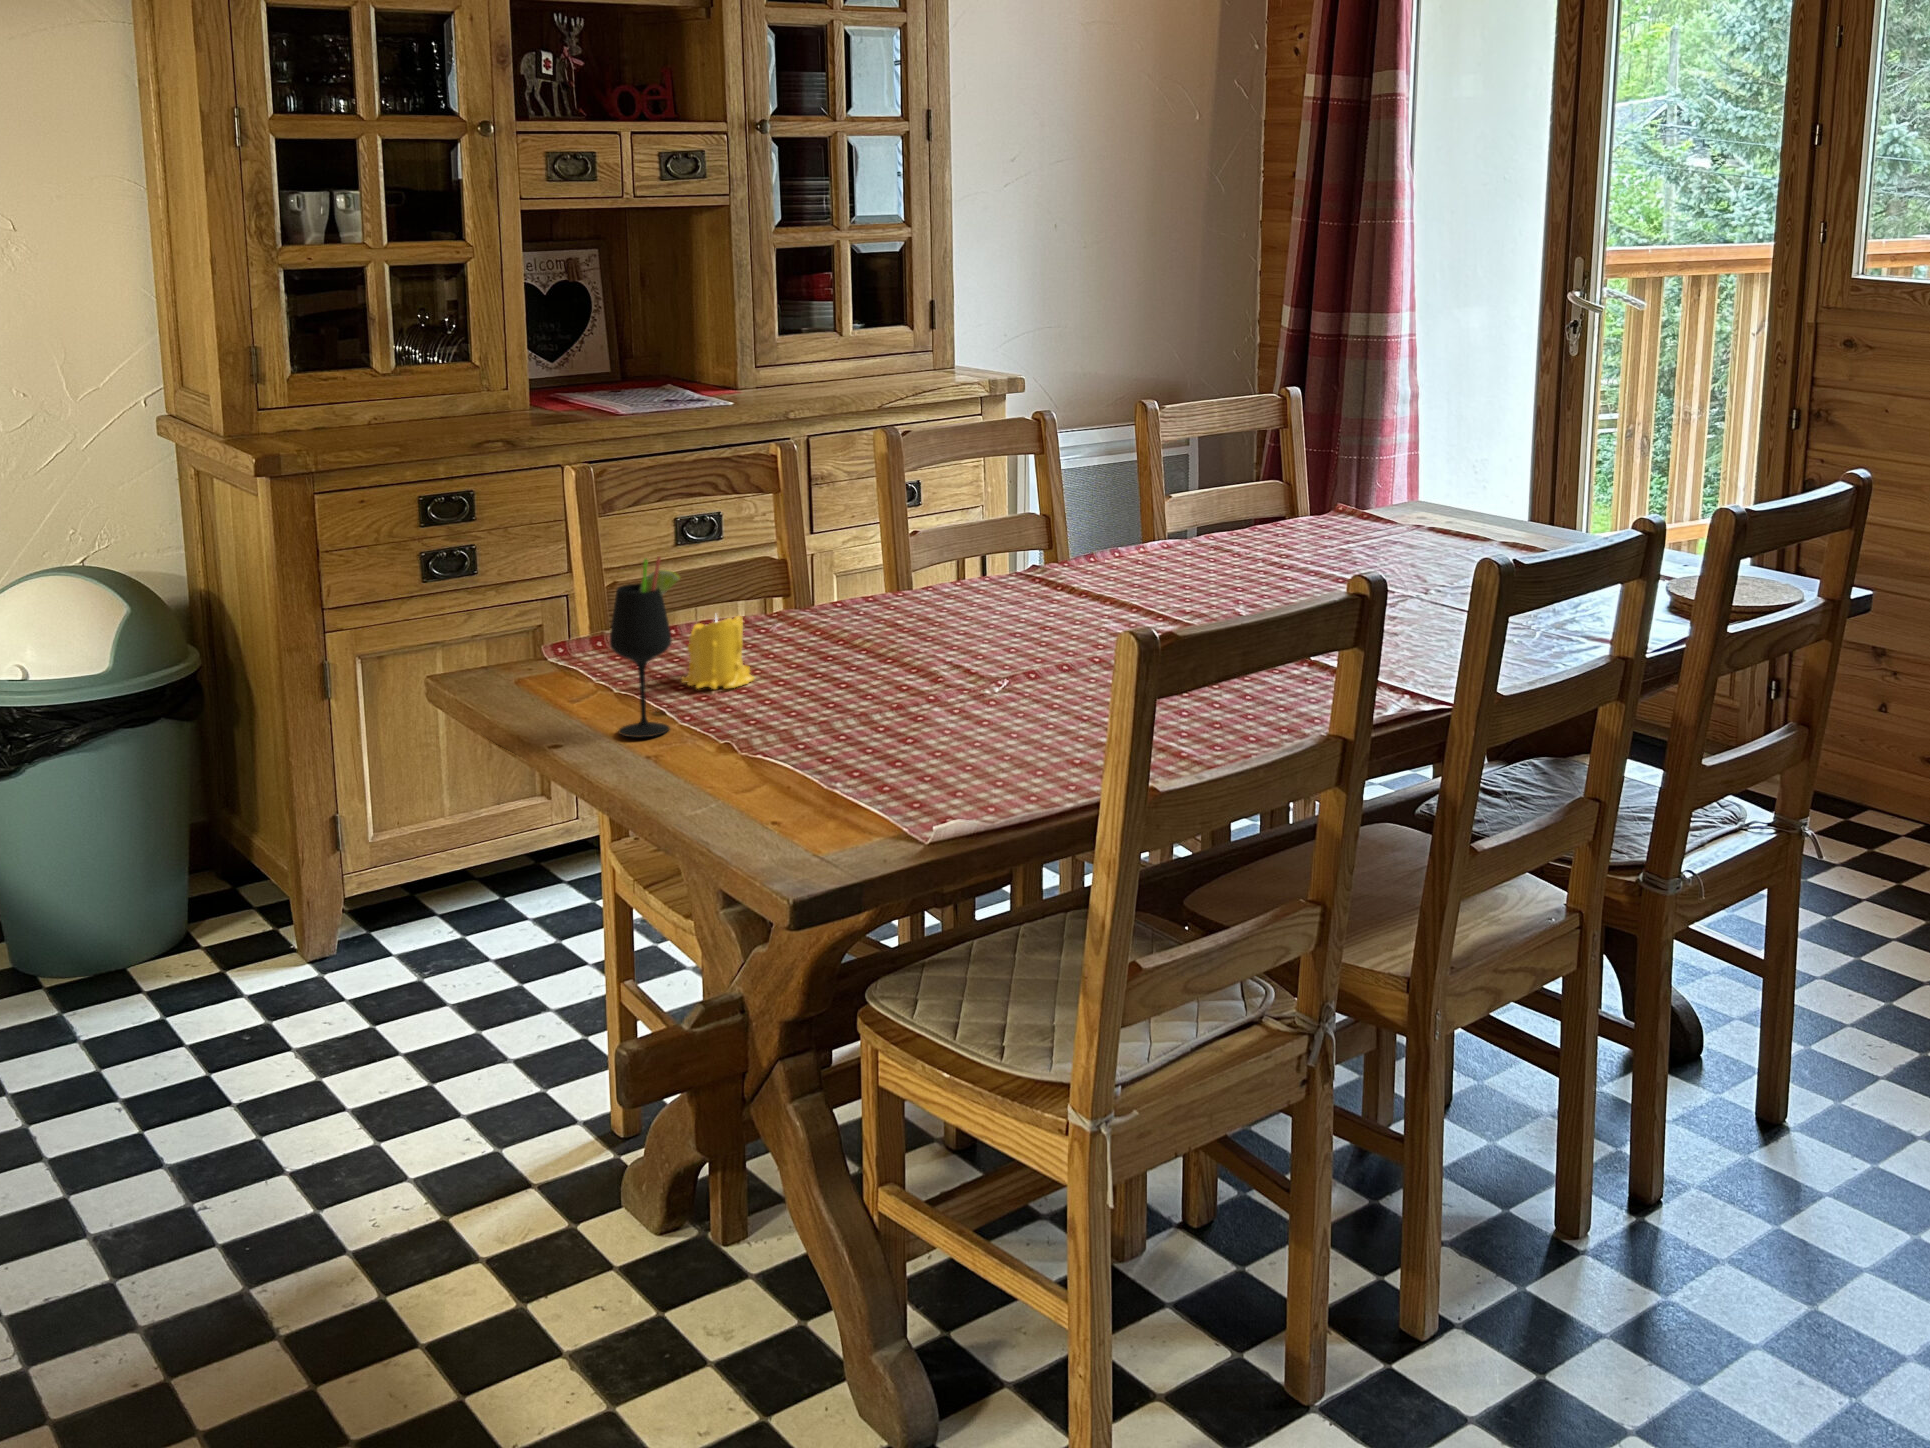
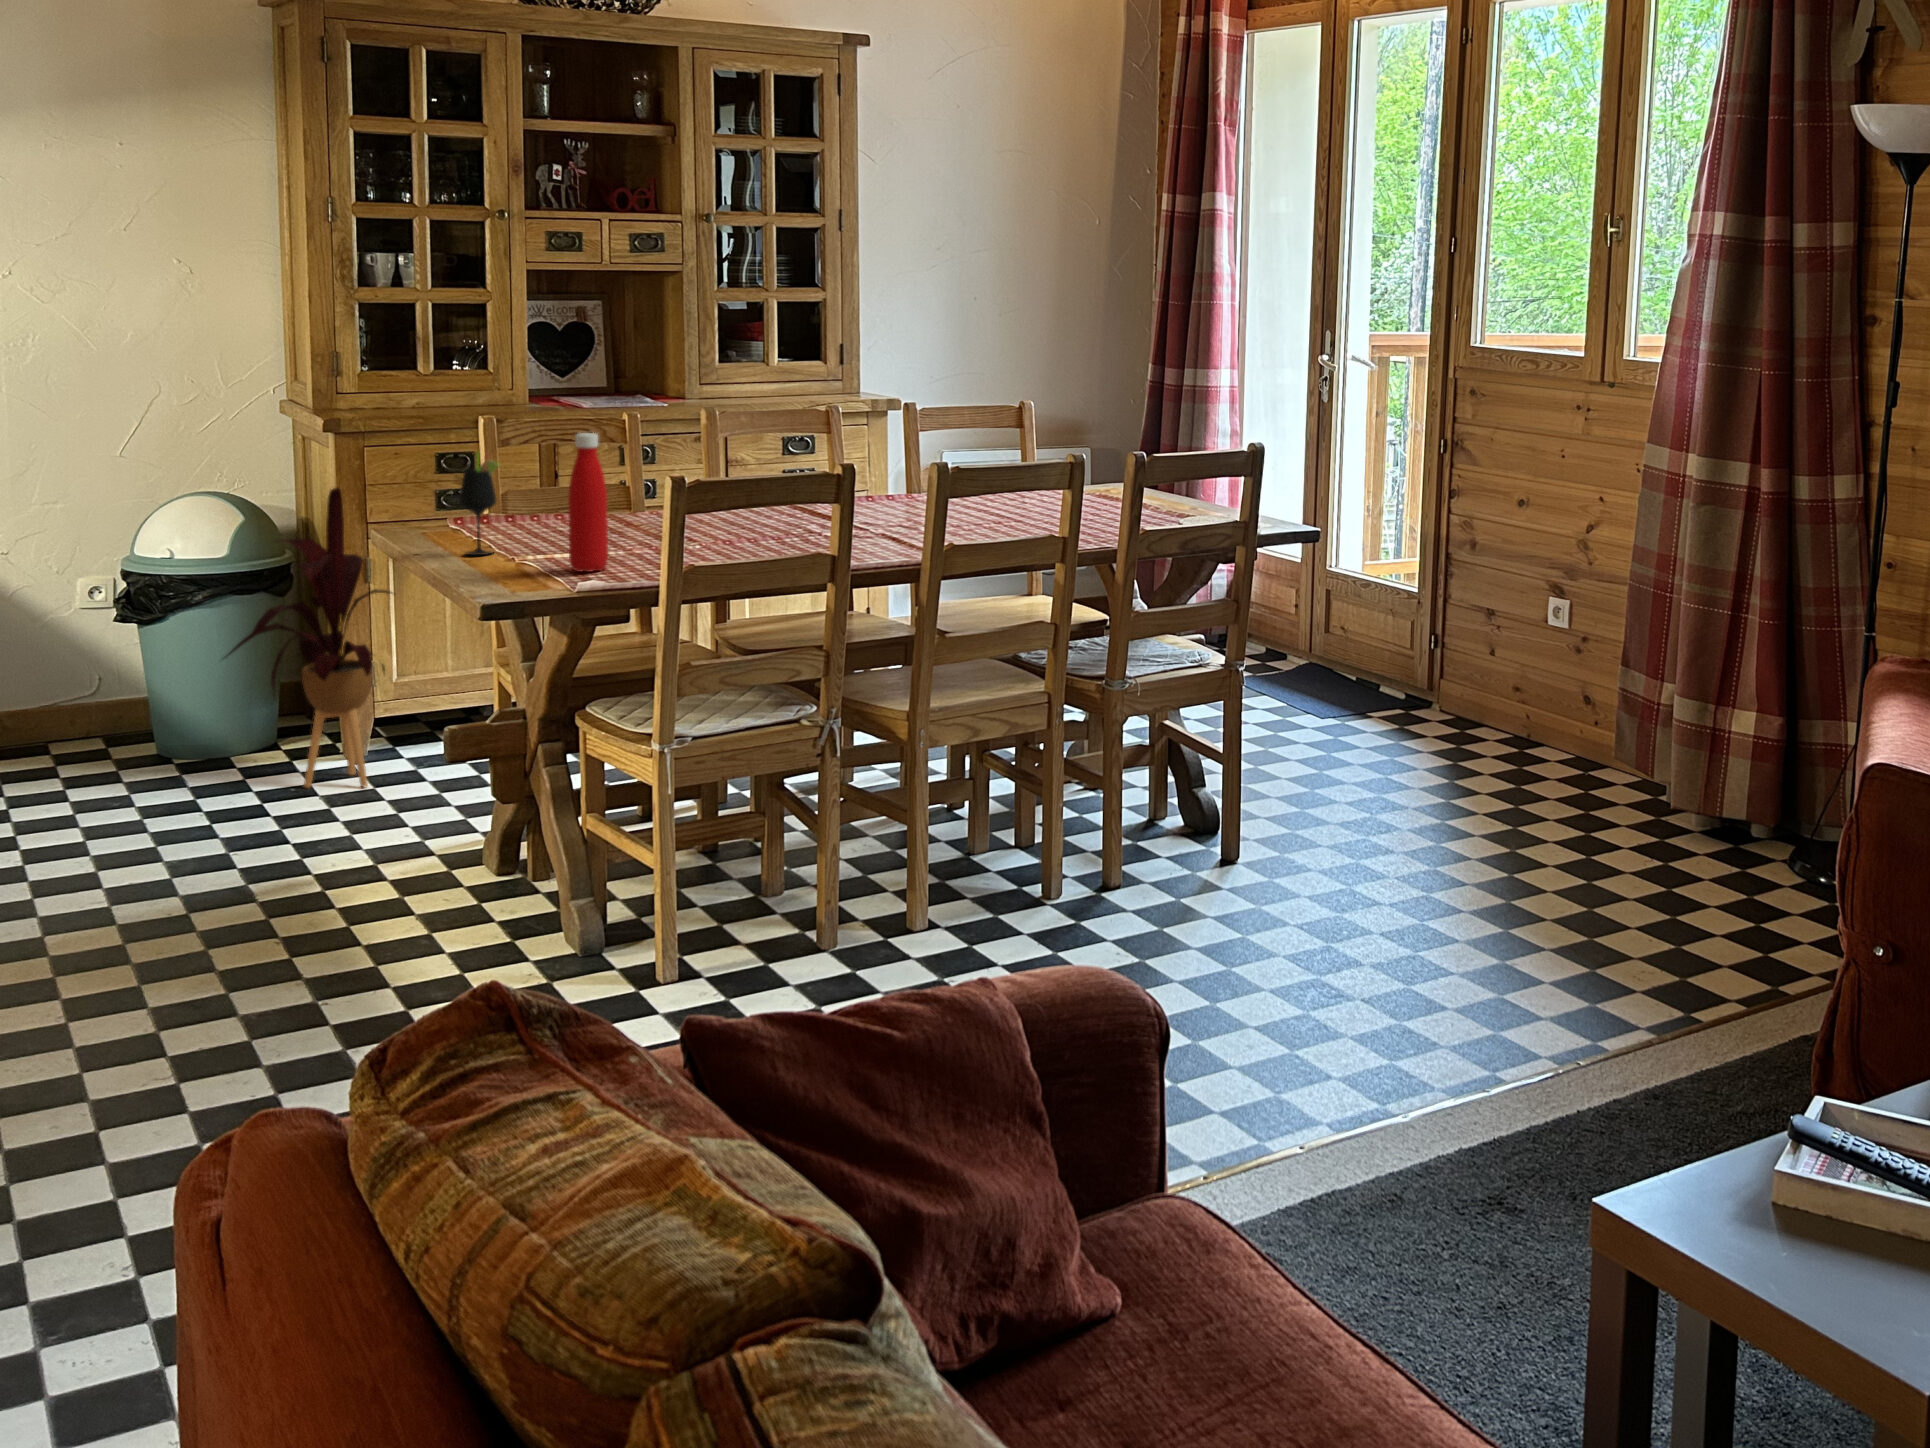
bottle: none [858,532,924,786] -> present [568,433,608,572]
house plant: none [127,574,397,1035] -> present [226,488,395,787]
candle: present [682,616,754,689] -> none [518,495,565,539]

